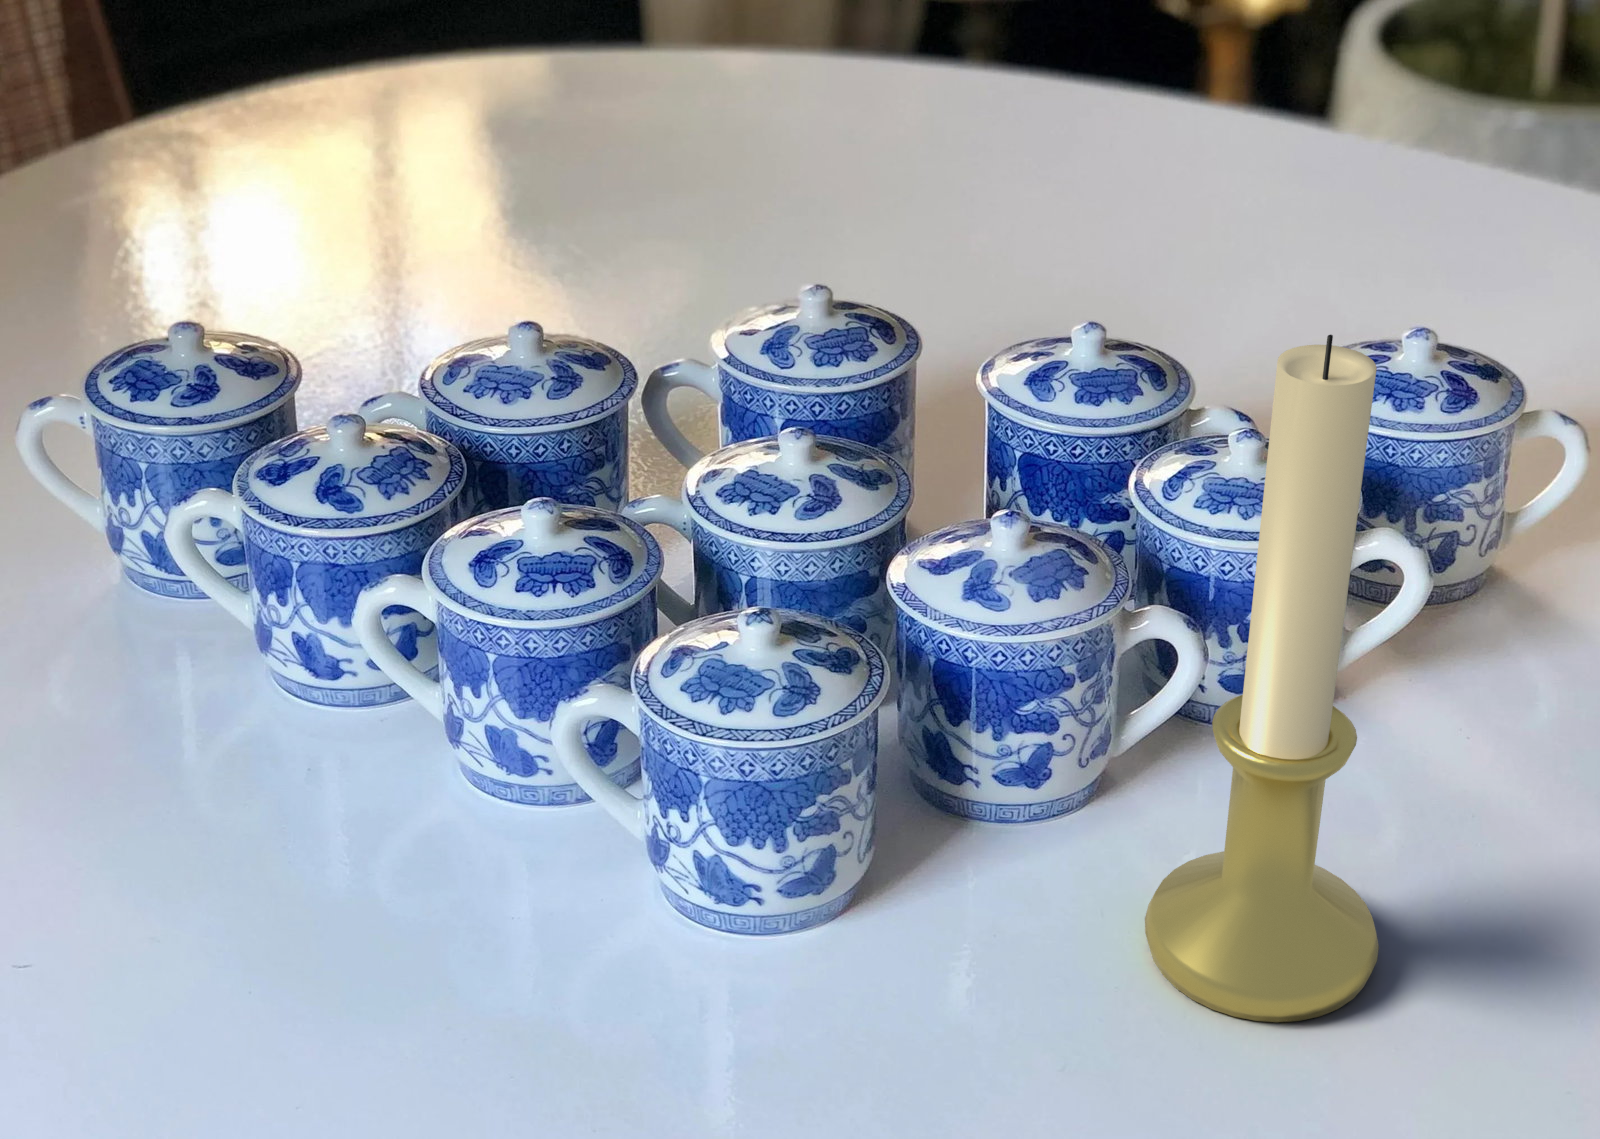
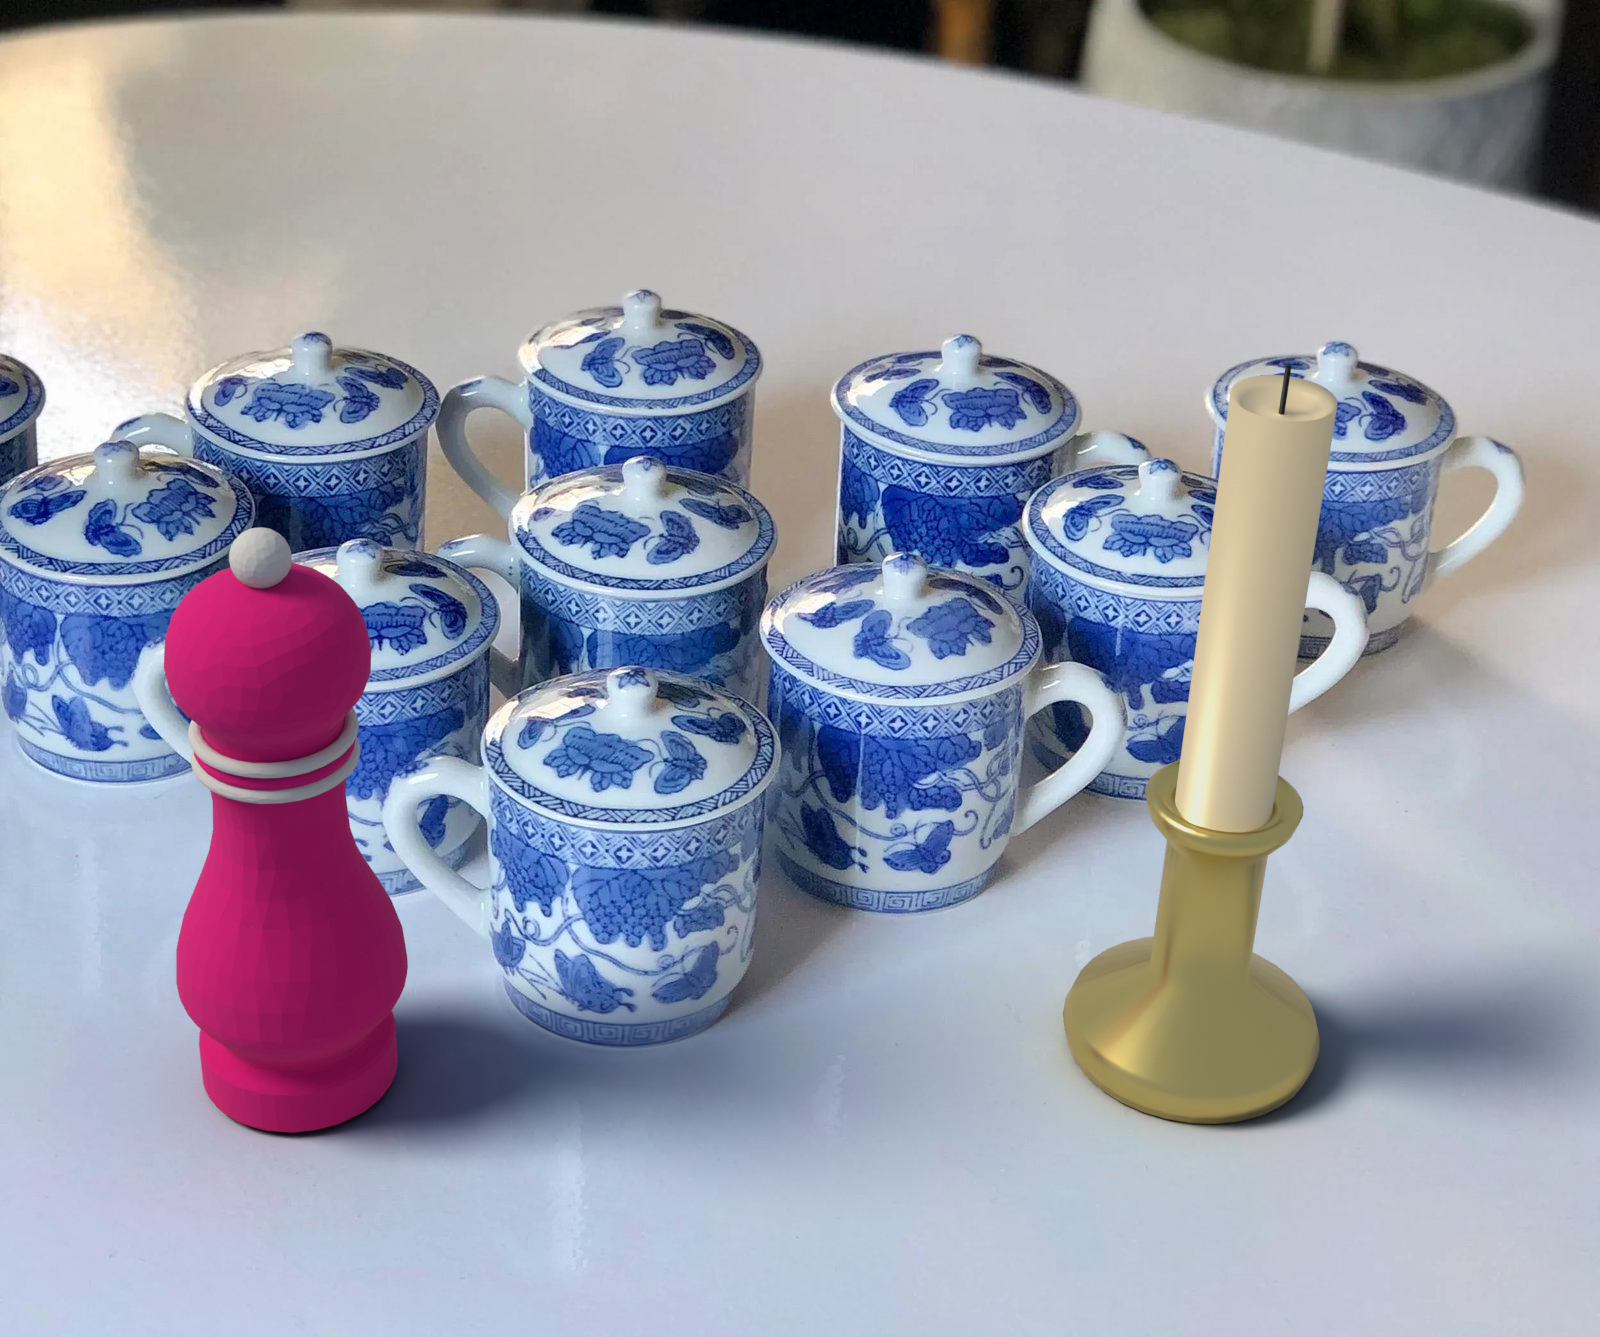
pepper mill: none [344,483,564,1006] -> present [164,527,408,1133]

